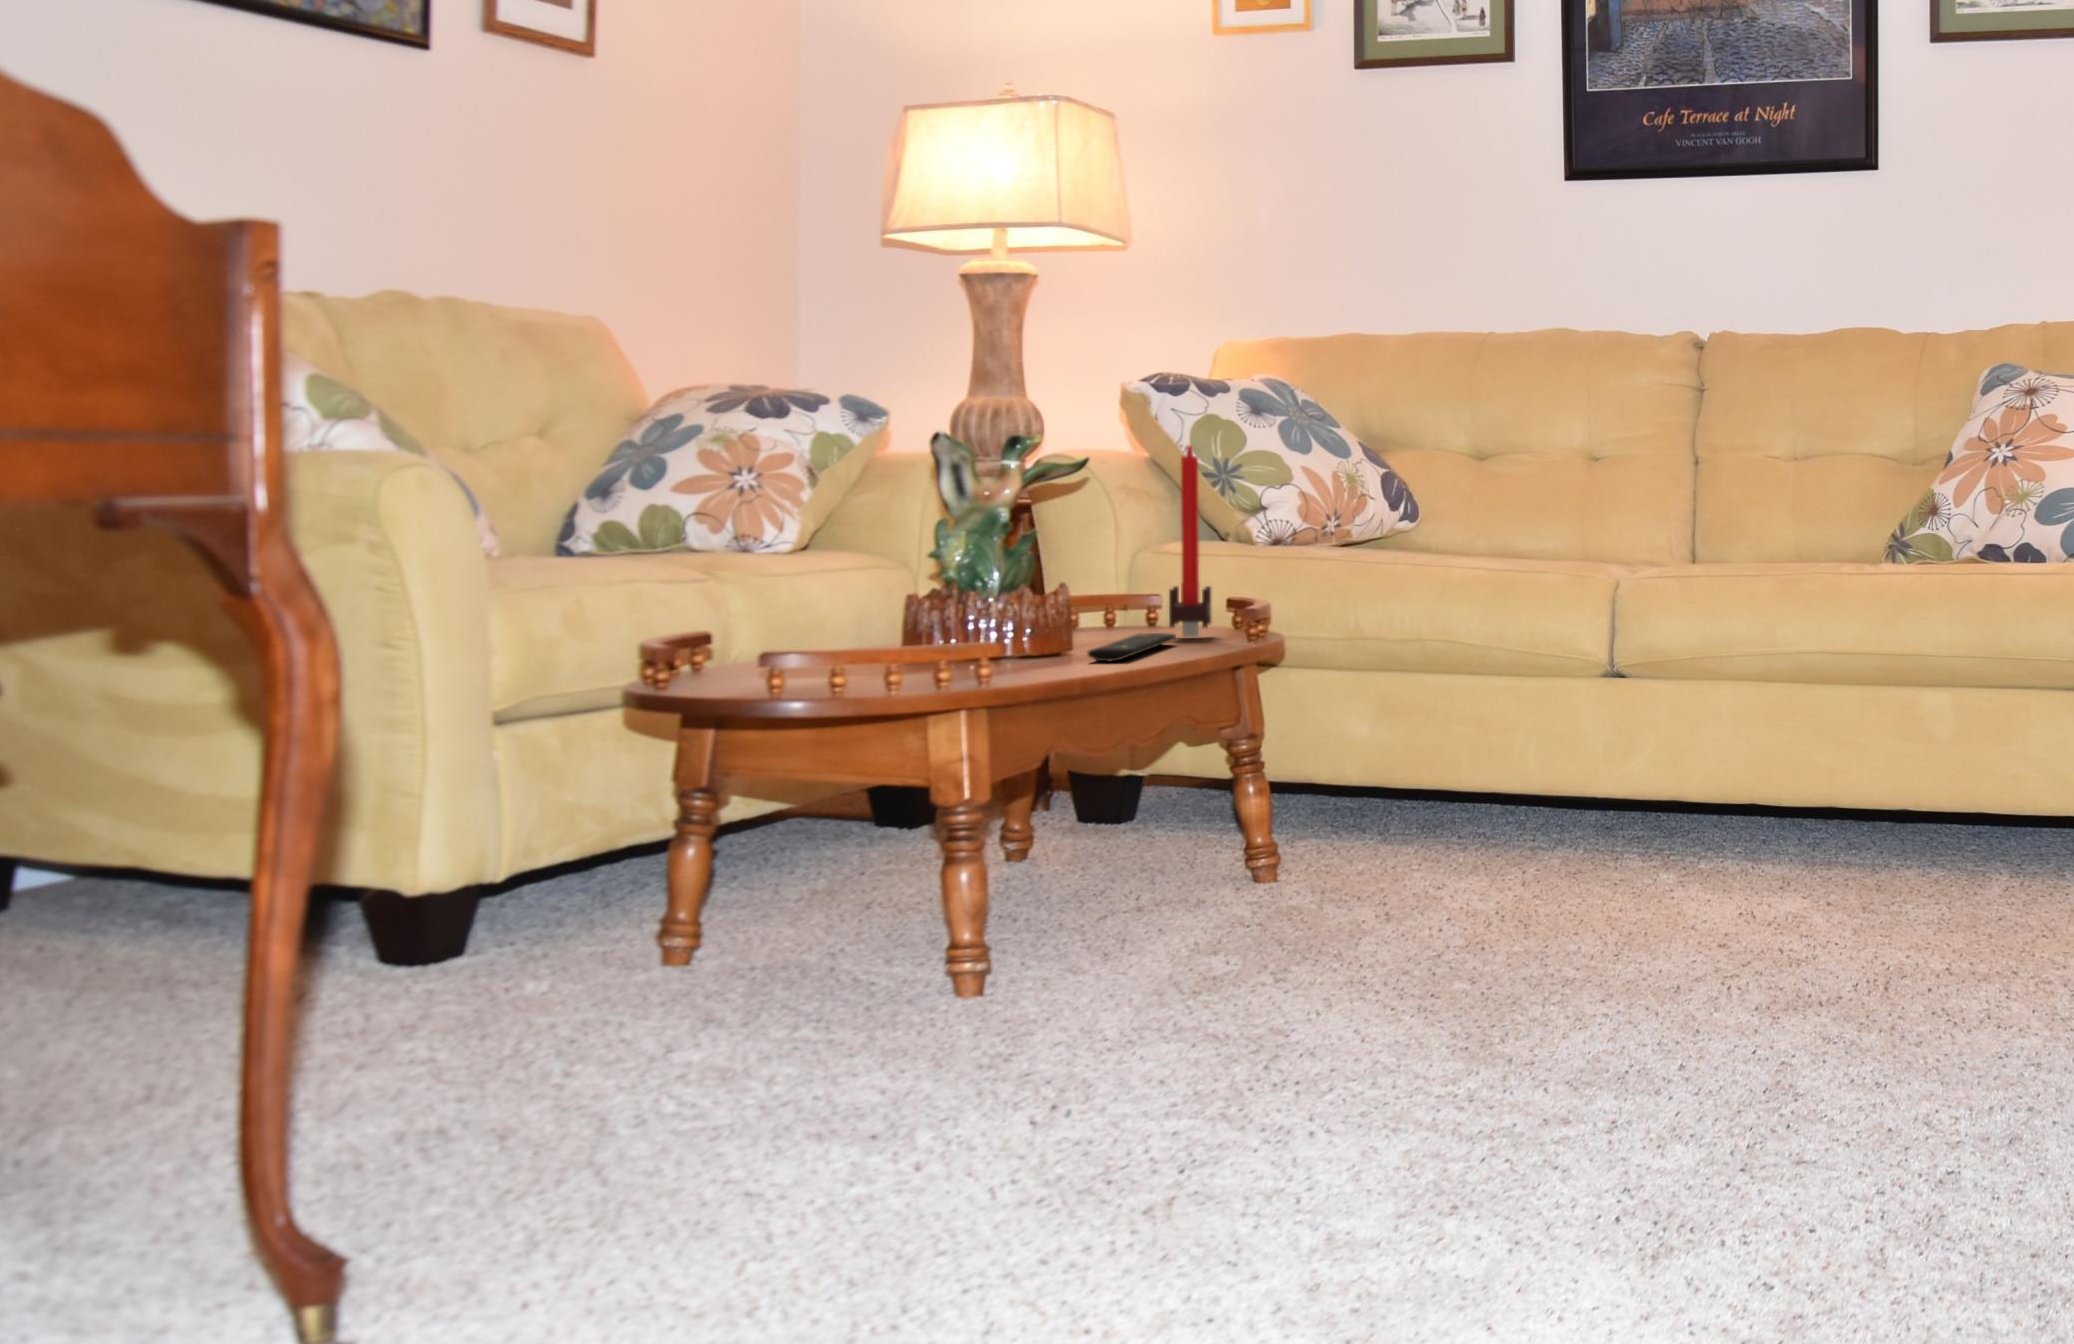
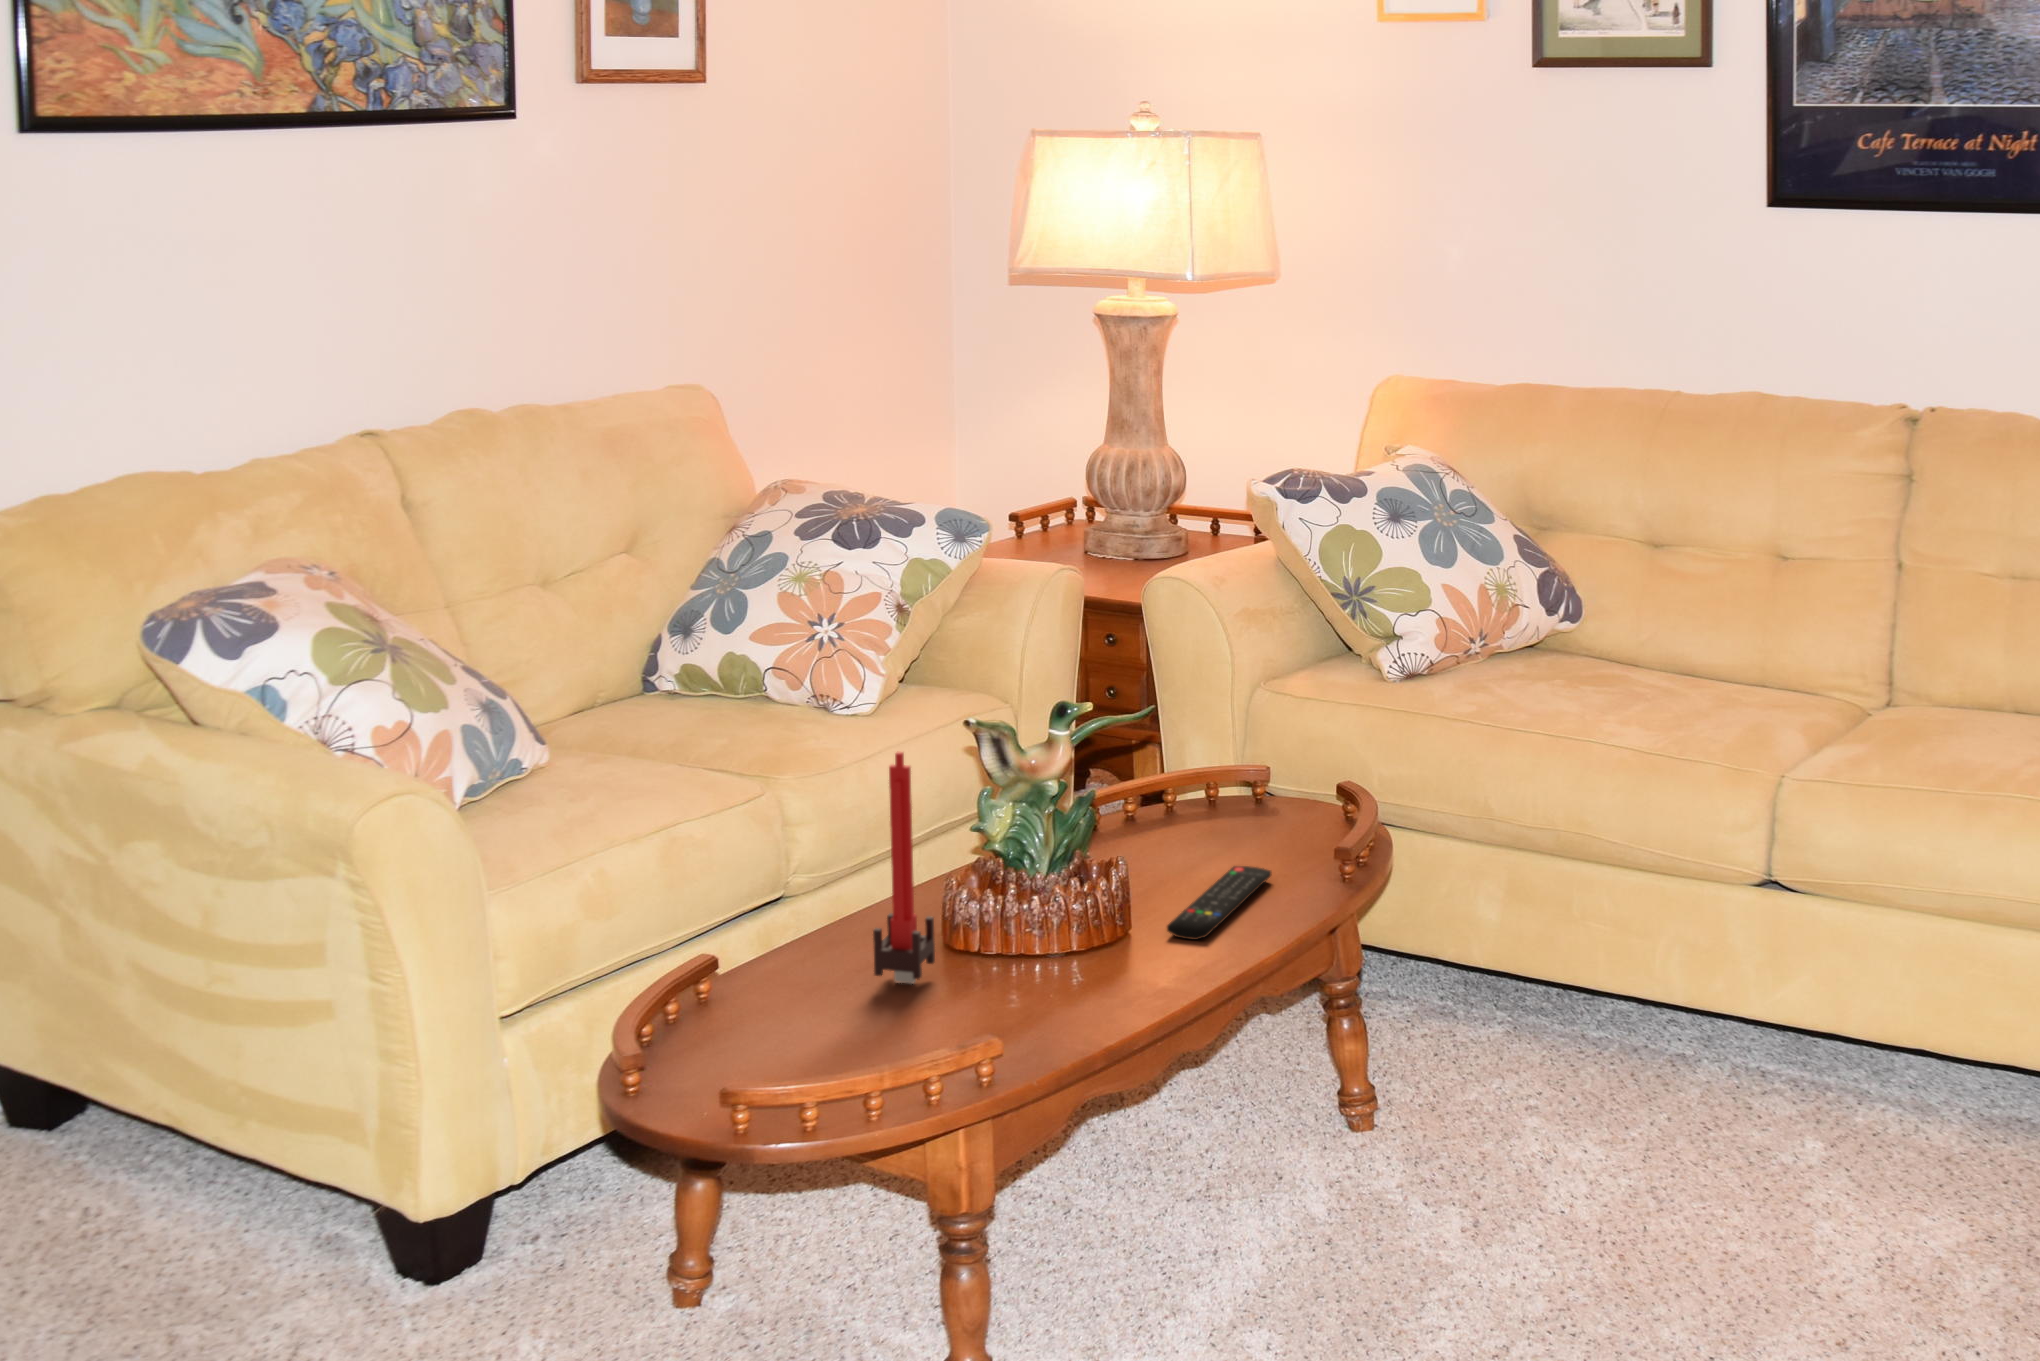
candle: present [1169,446,1211,637] -> present [873,752,935,984]

